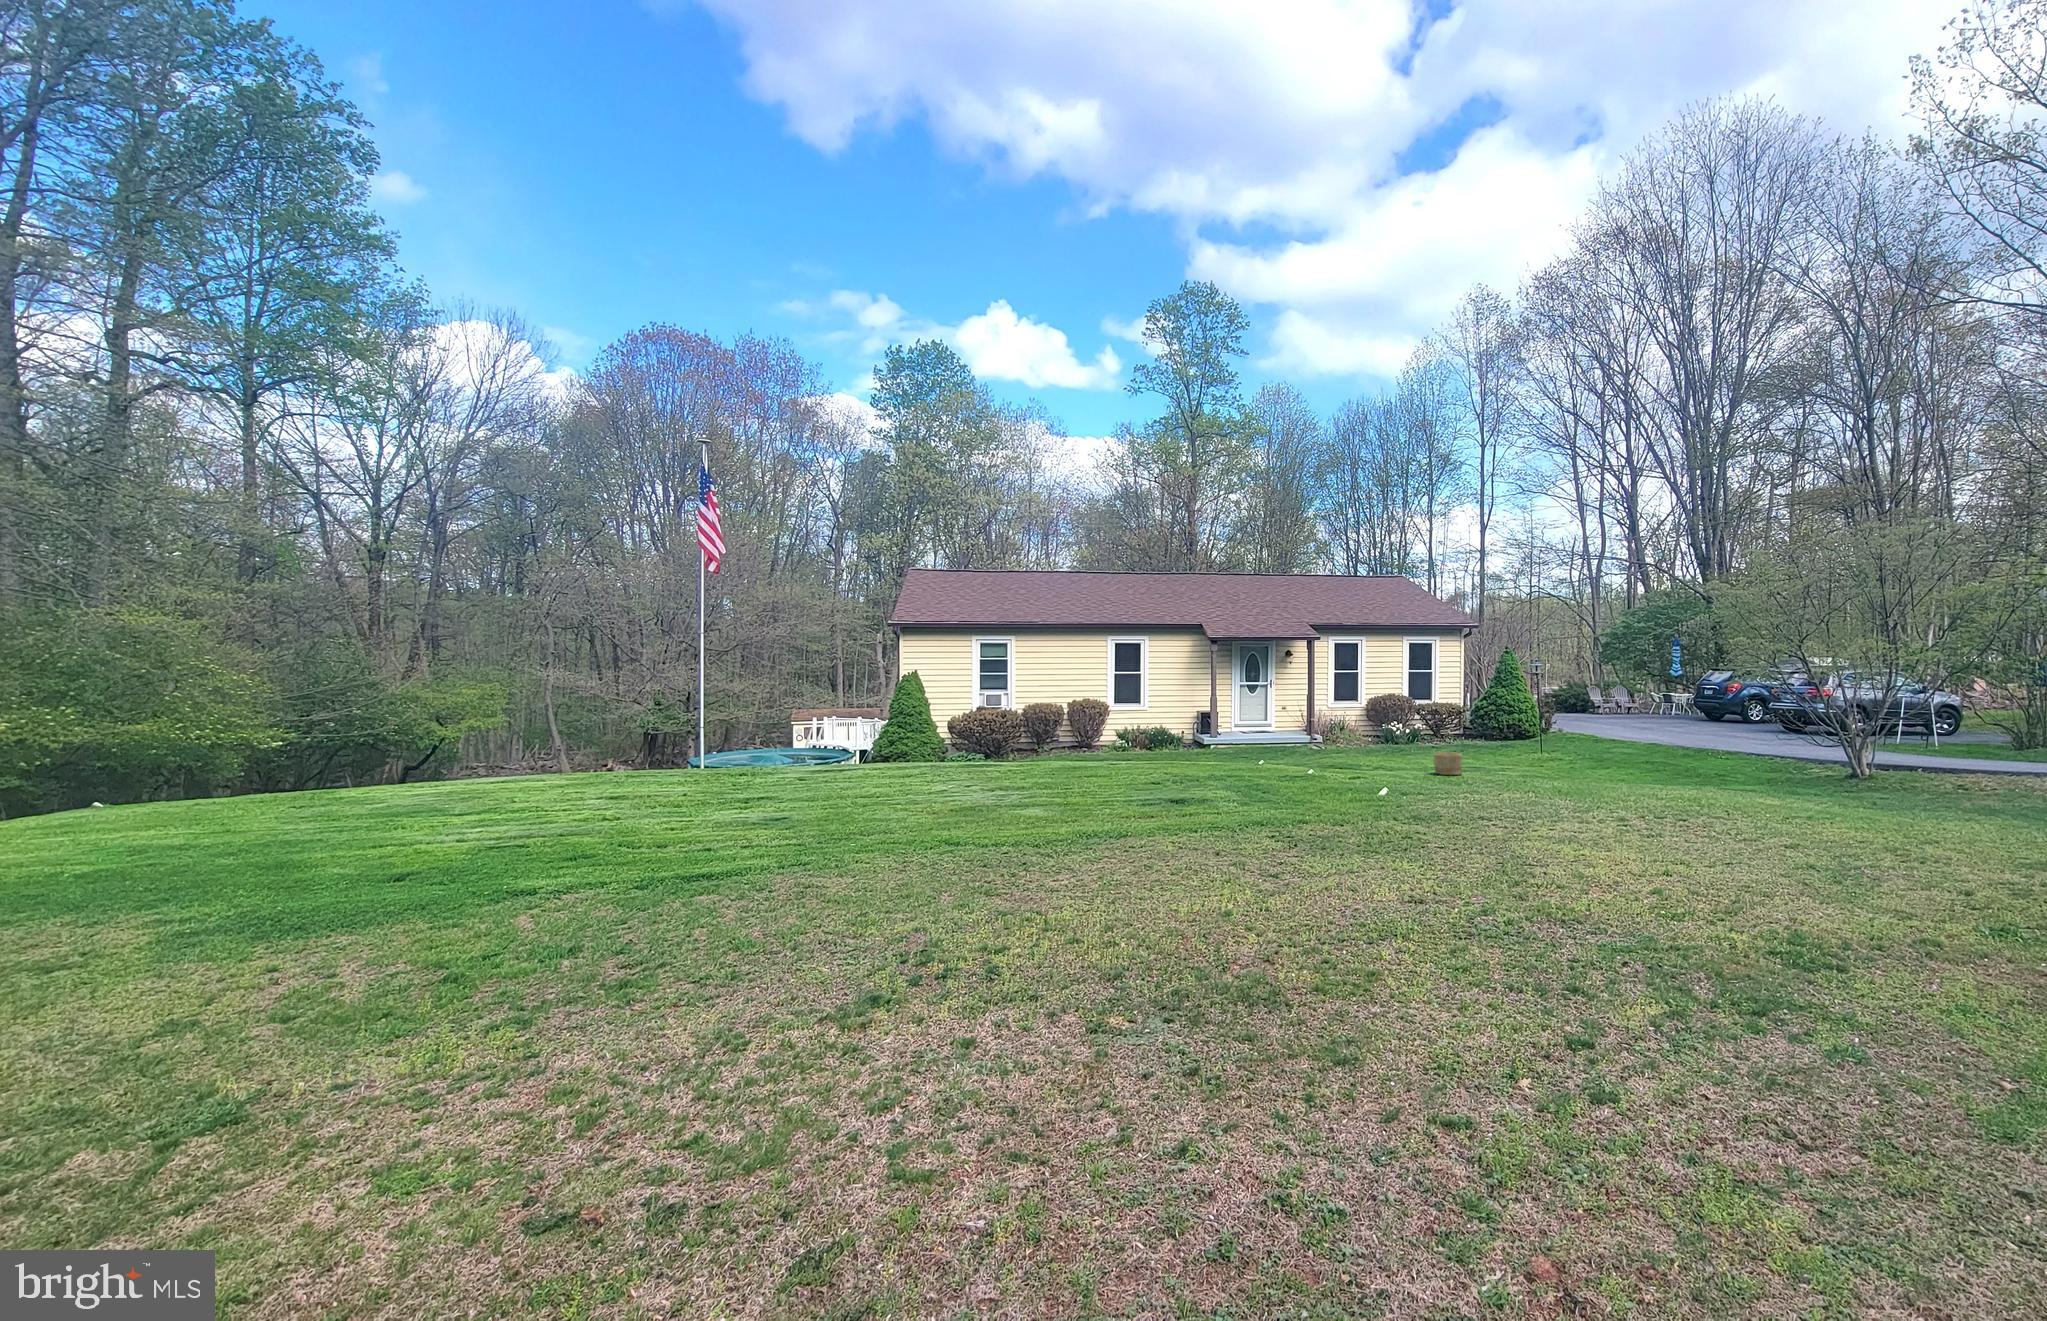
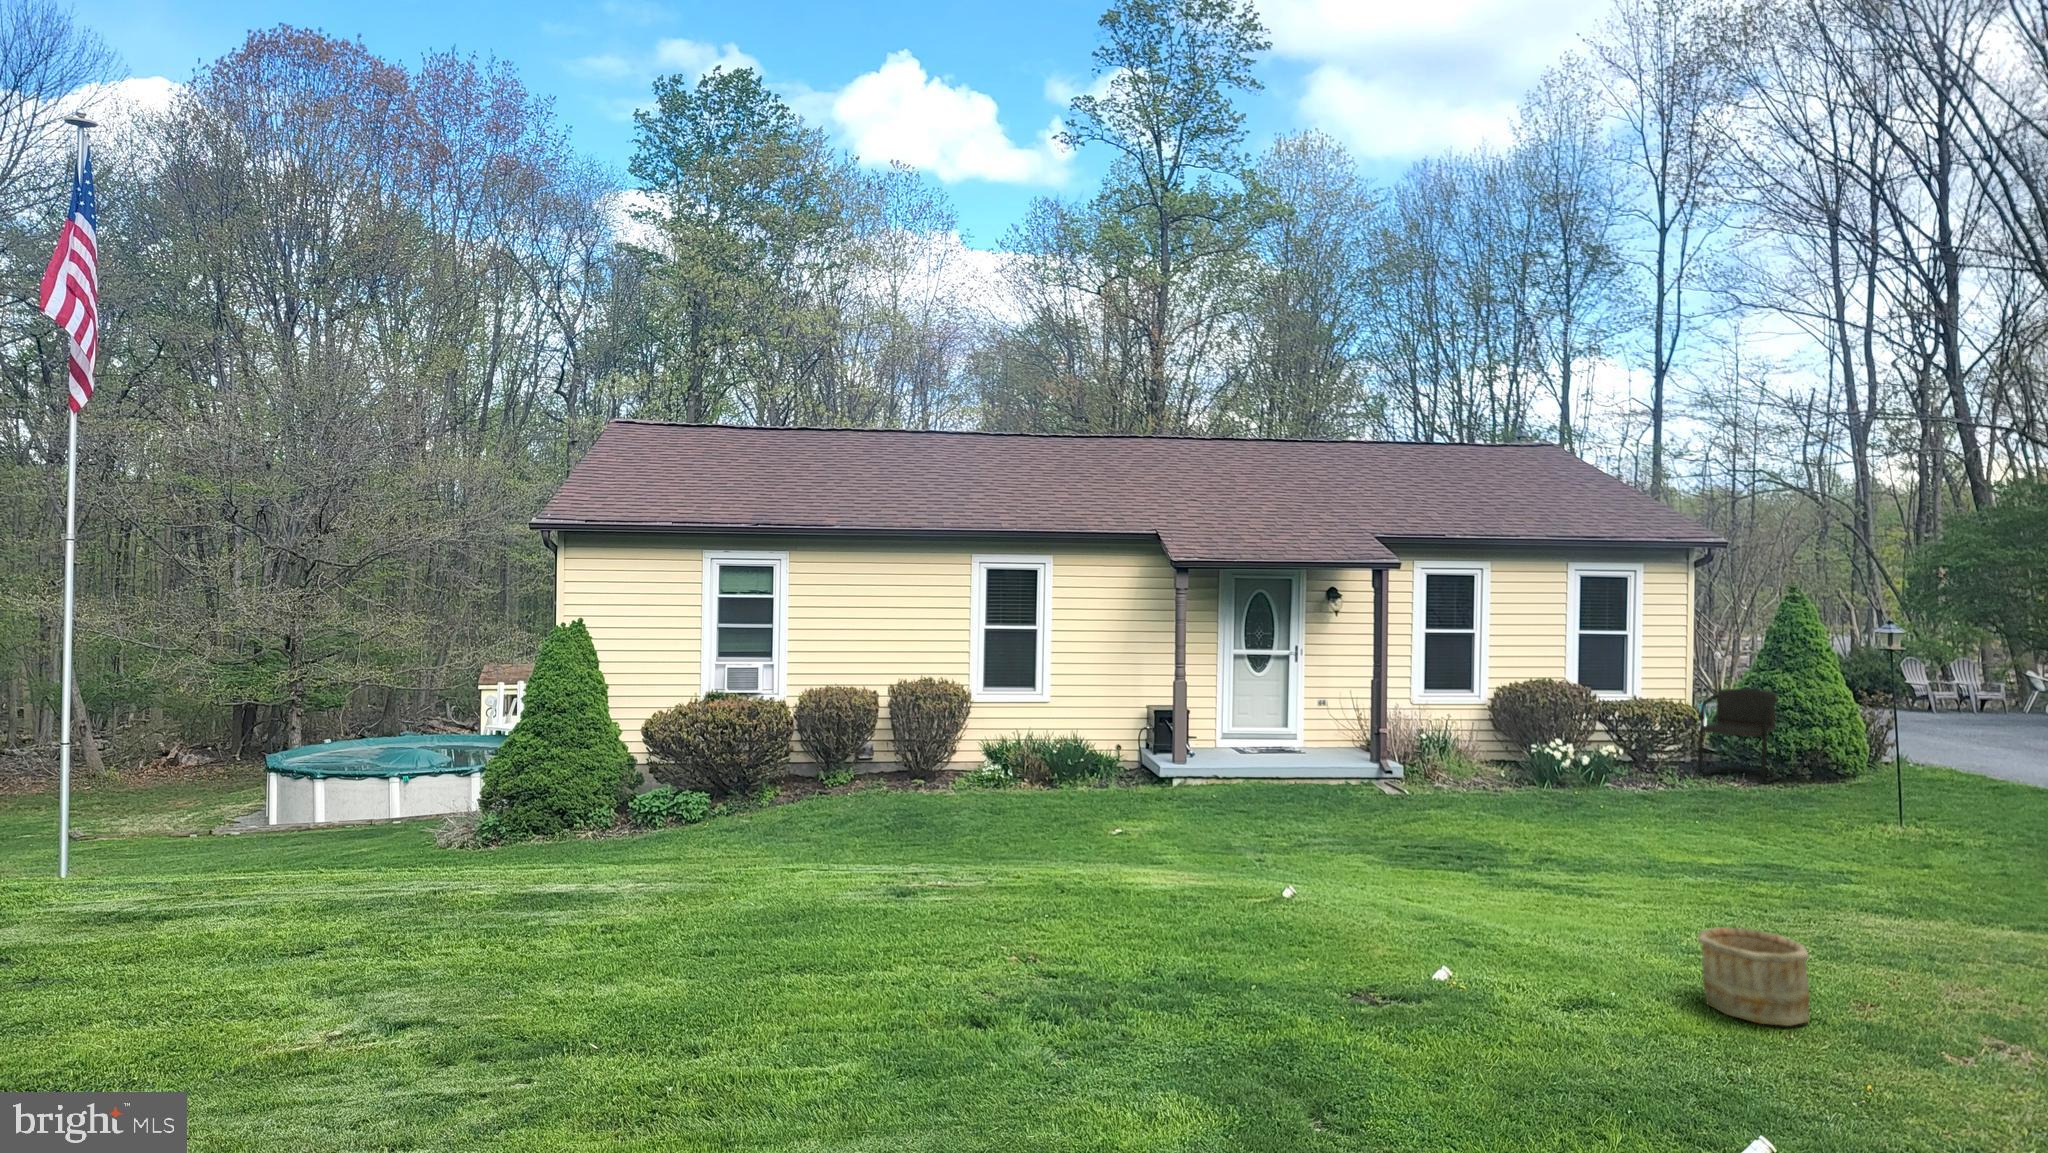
chair: none [1463,695,1499,739] -> present [1698,688,1780,784]

